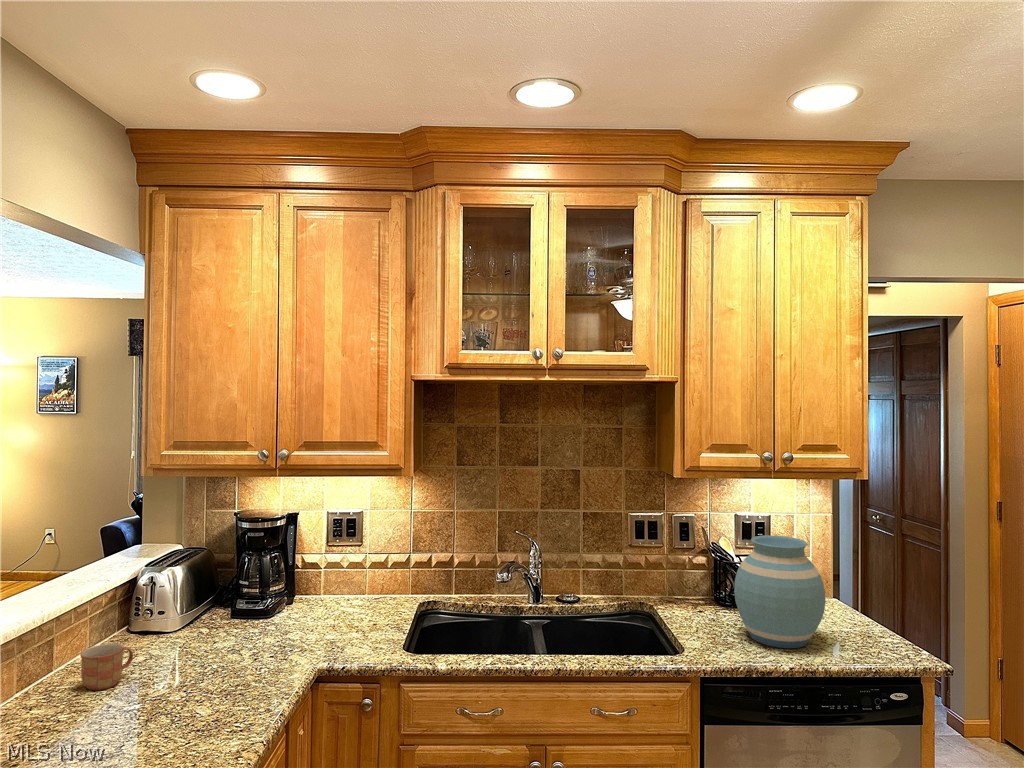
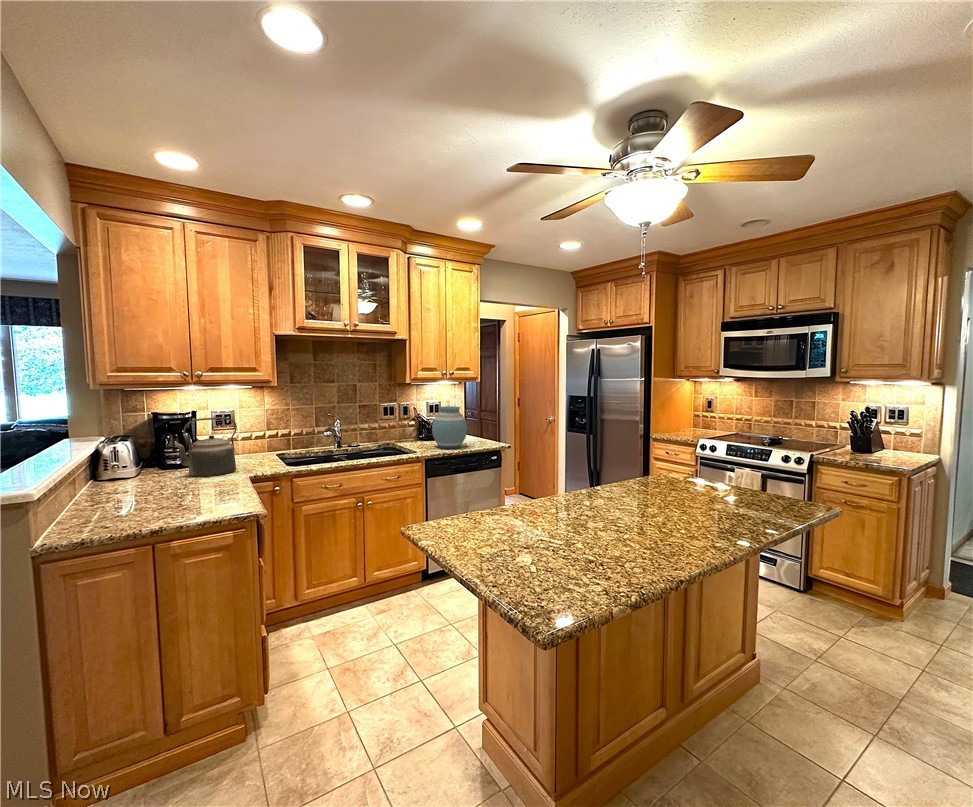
kettle: none [224,537,326,653] -> present [175,417,237,477]
mug: present [80,644,133,690] -> none [108,474,137,498]

